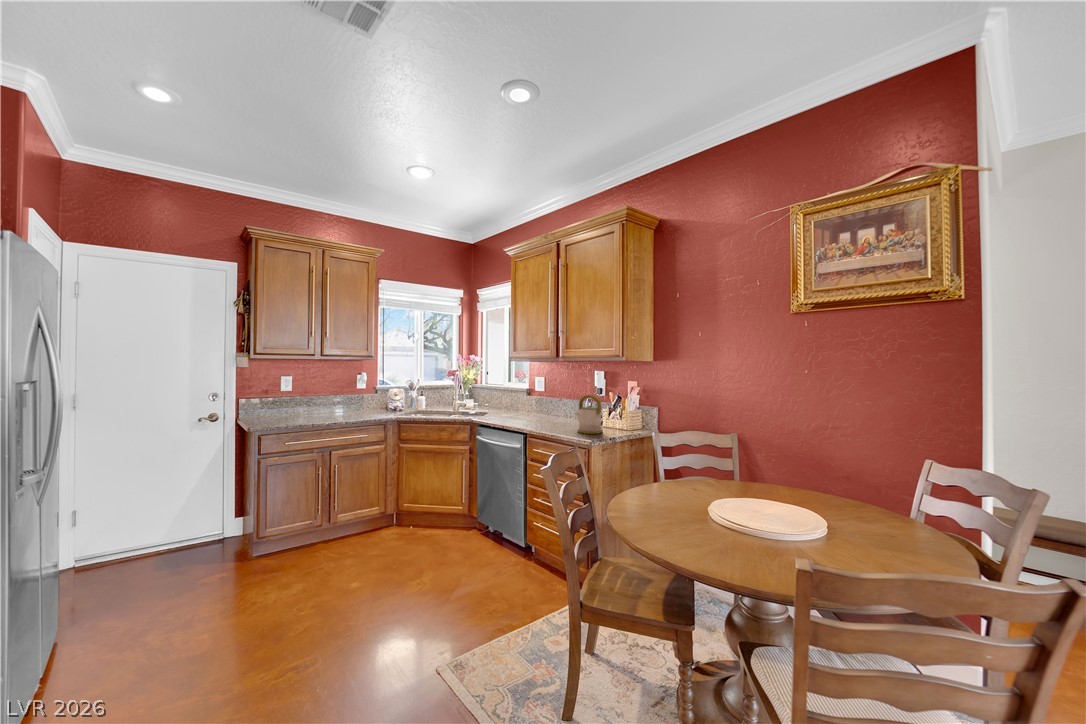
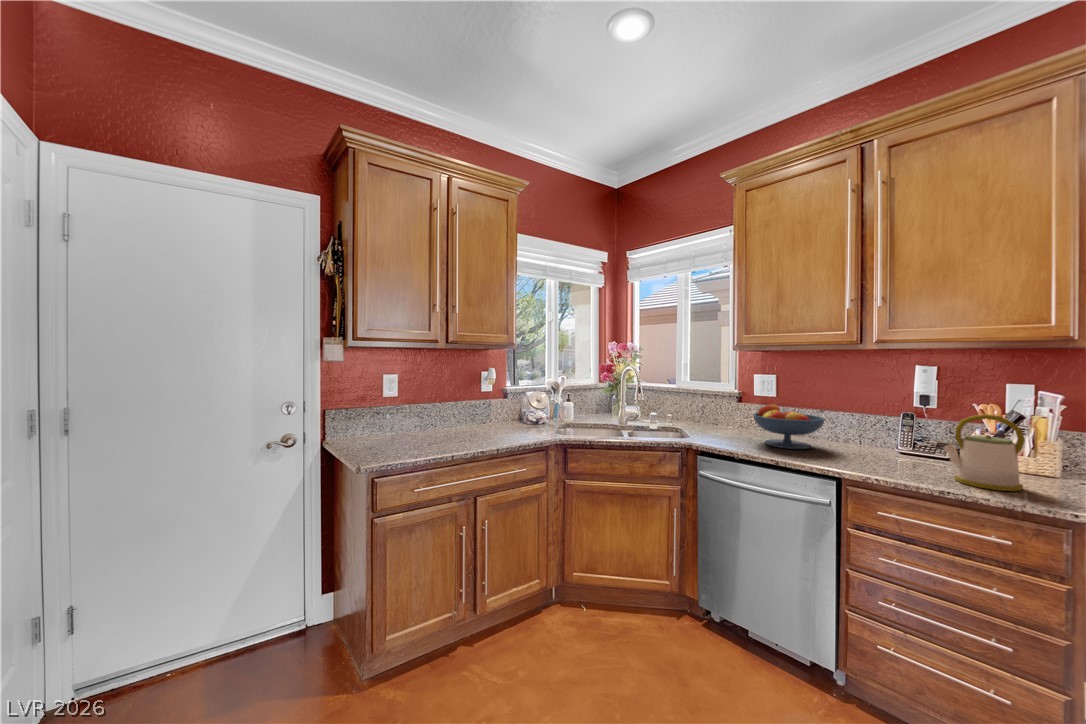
fruit bowl: none [515,394,554,421] -> present [753,404,825,449]

